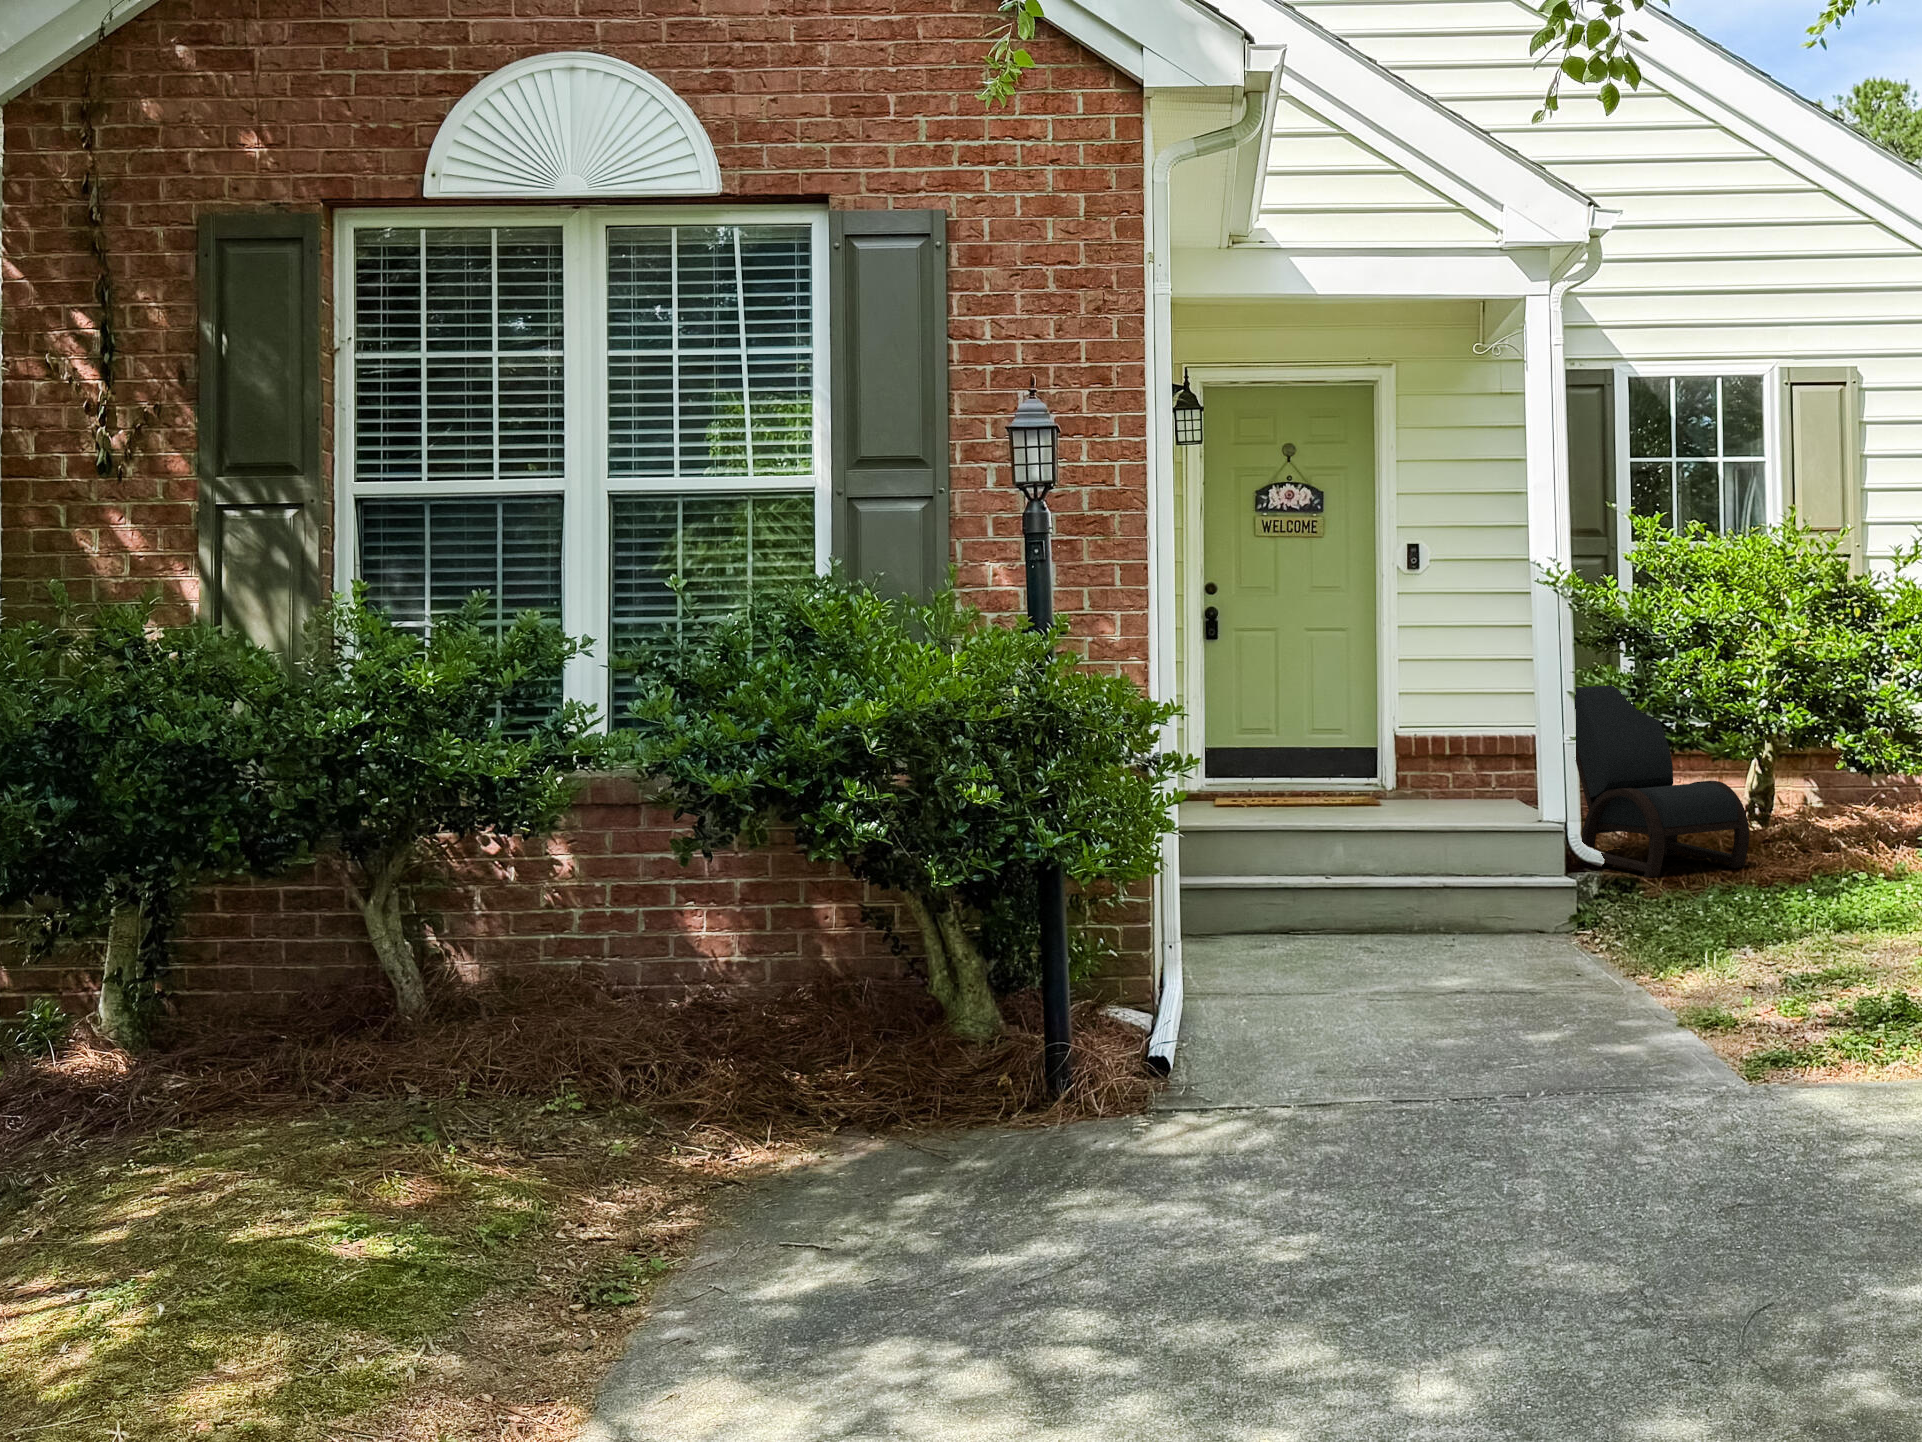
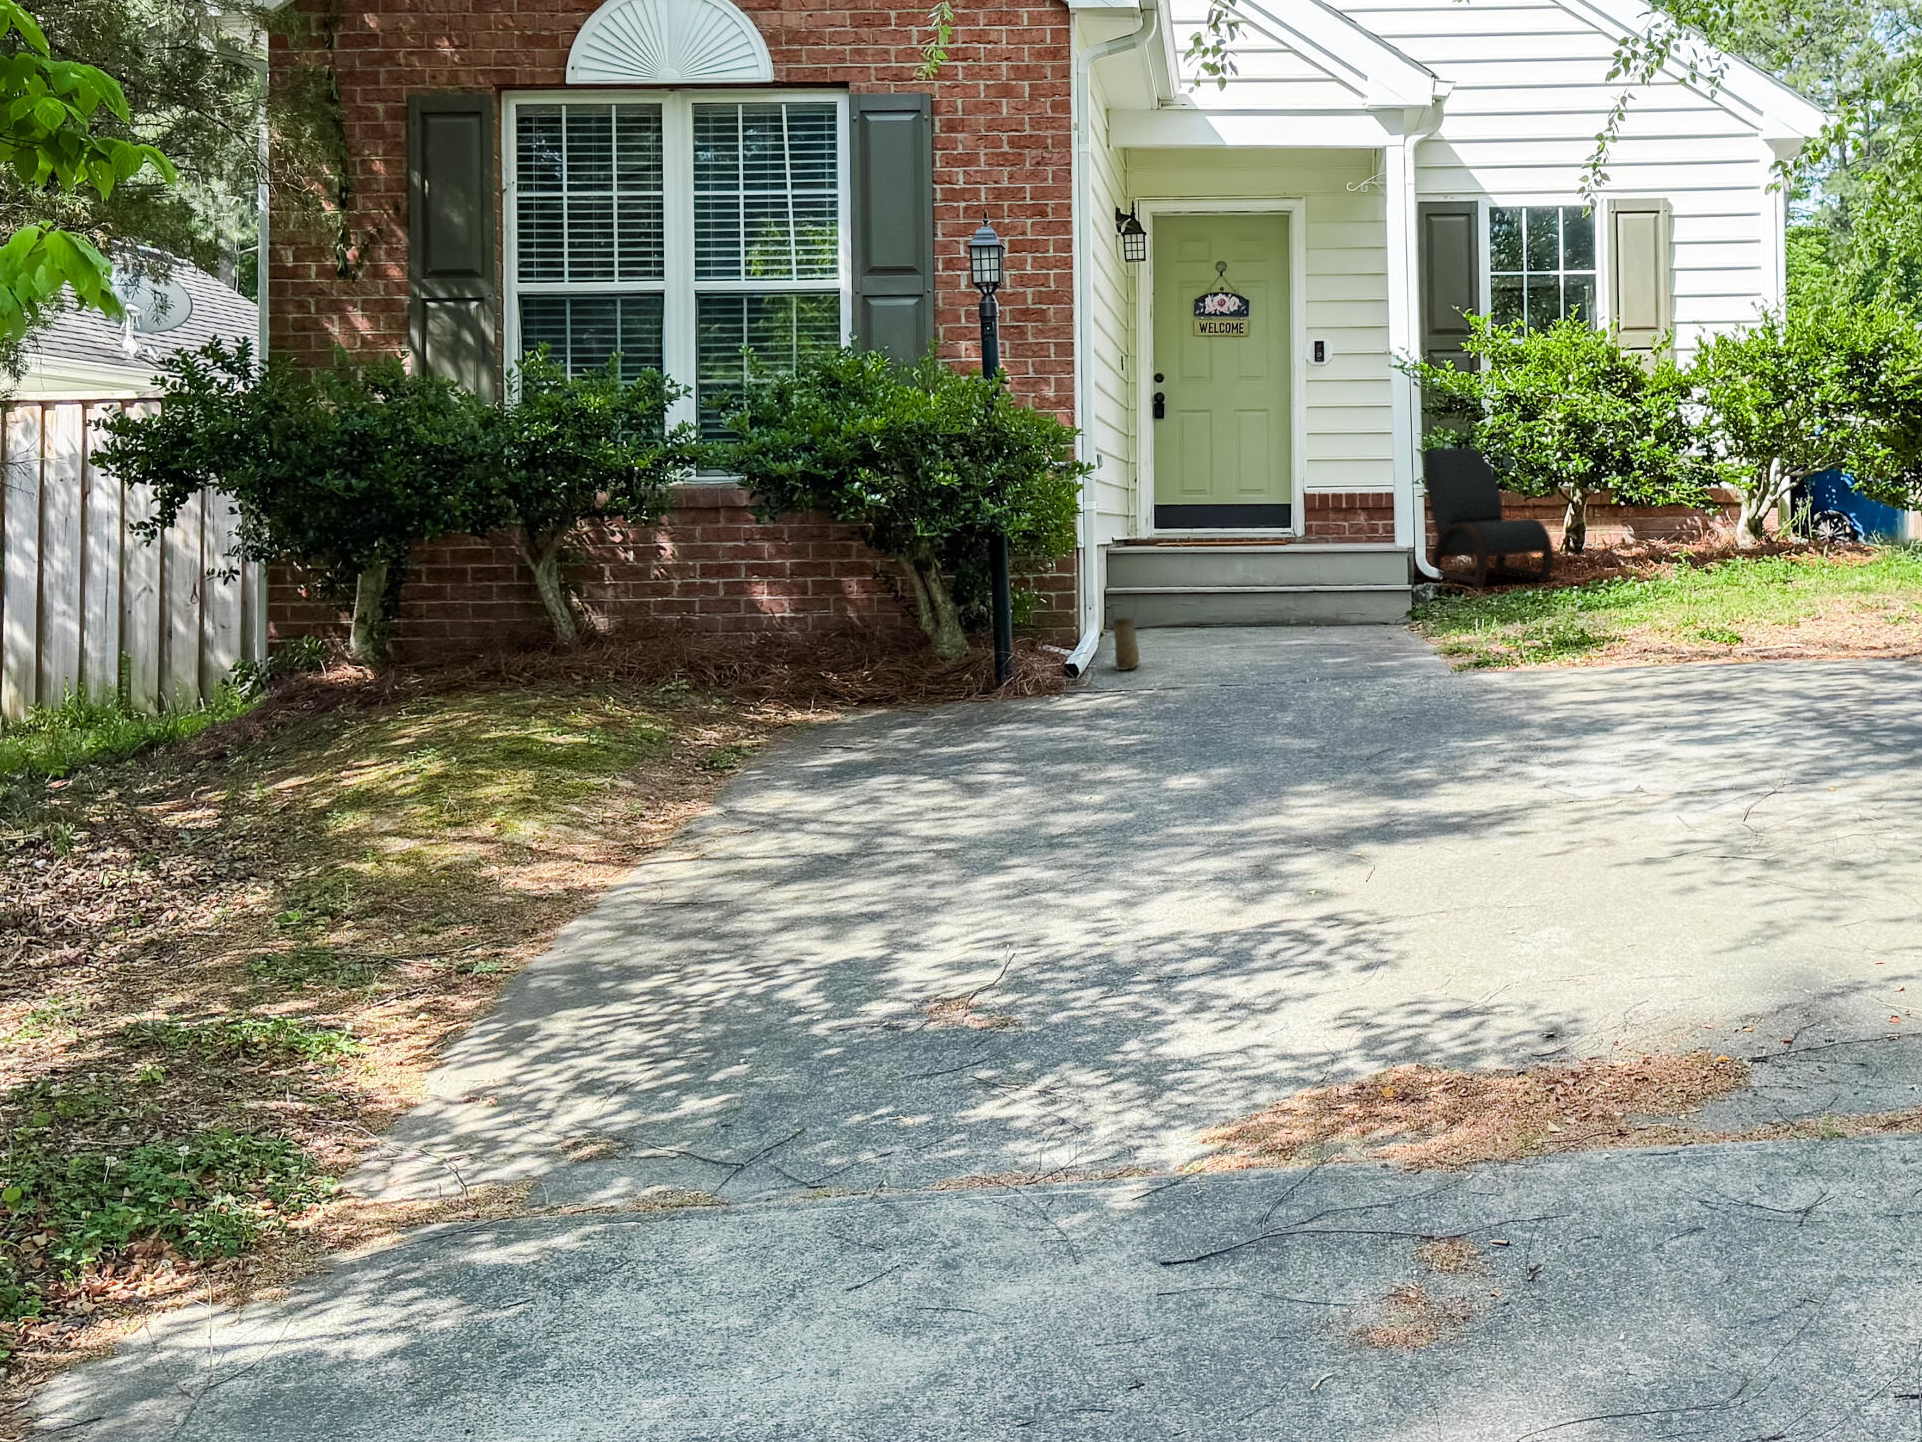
woven basket: none [1191,923,1236,1037] -> present [1111,606,1140,670]

